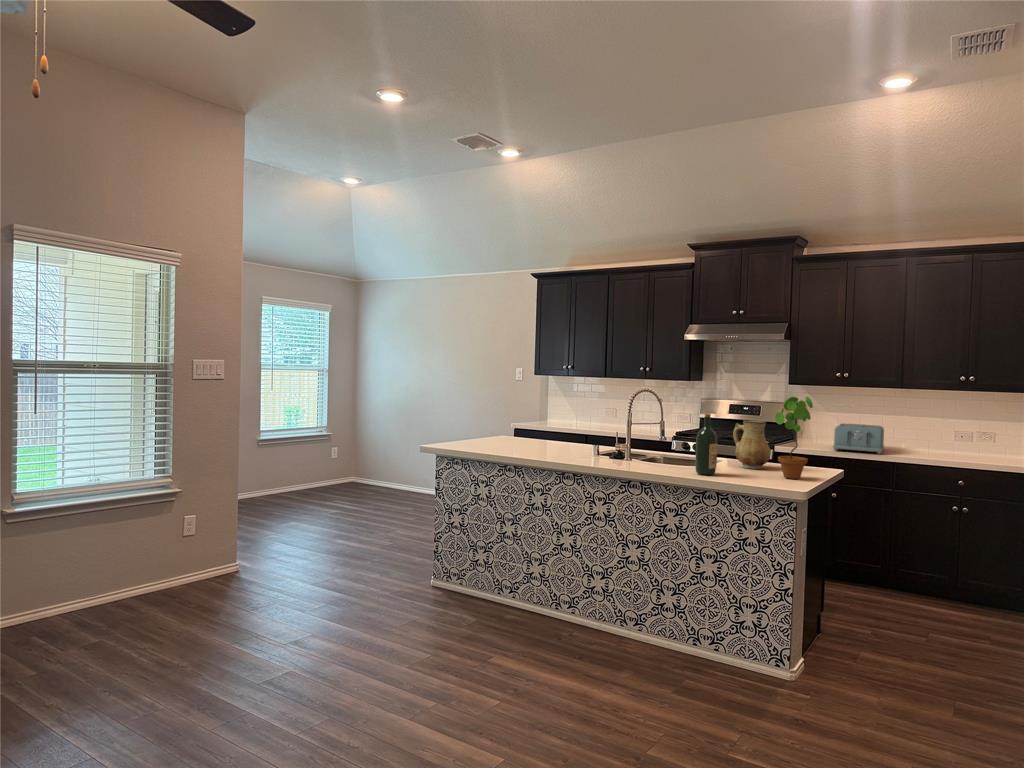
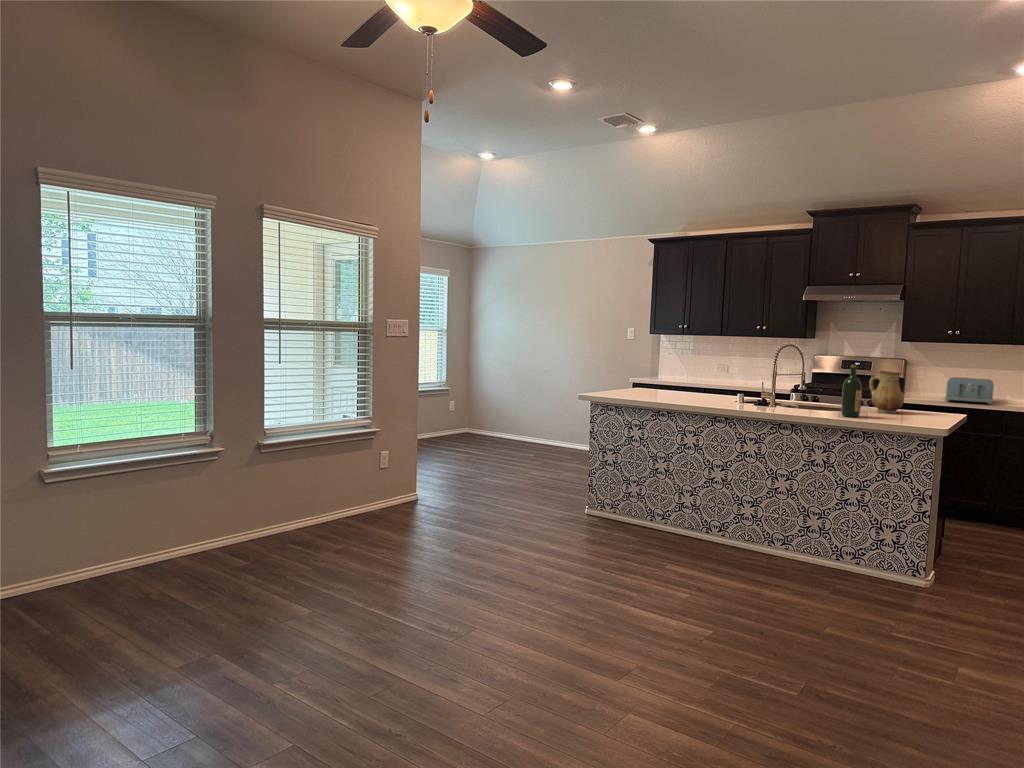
potted plant: present [775,396,813,479] -> none [915,350,949,420]

